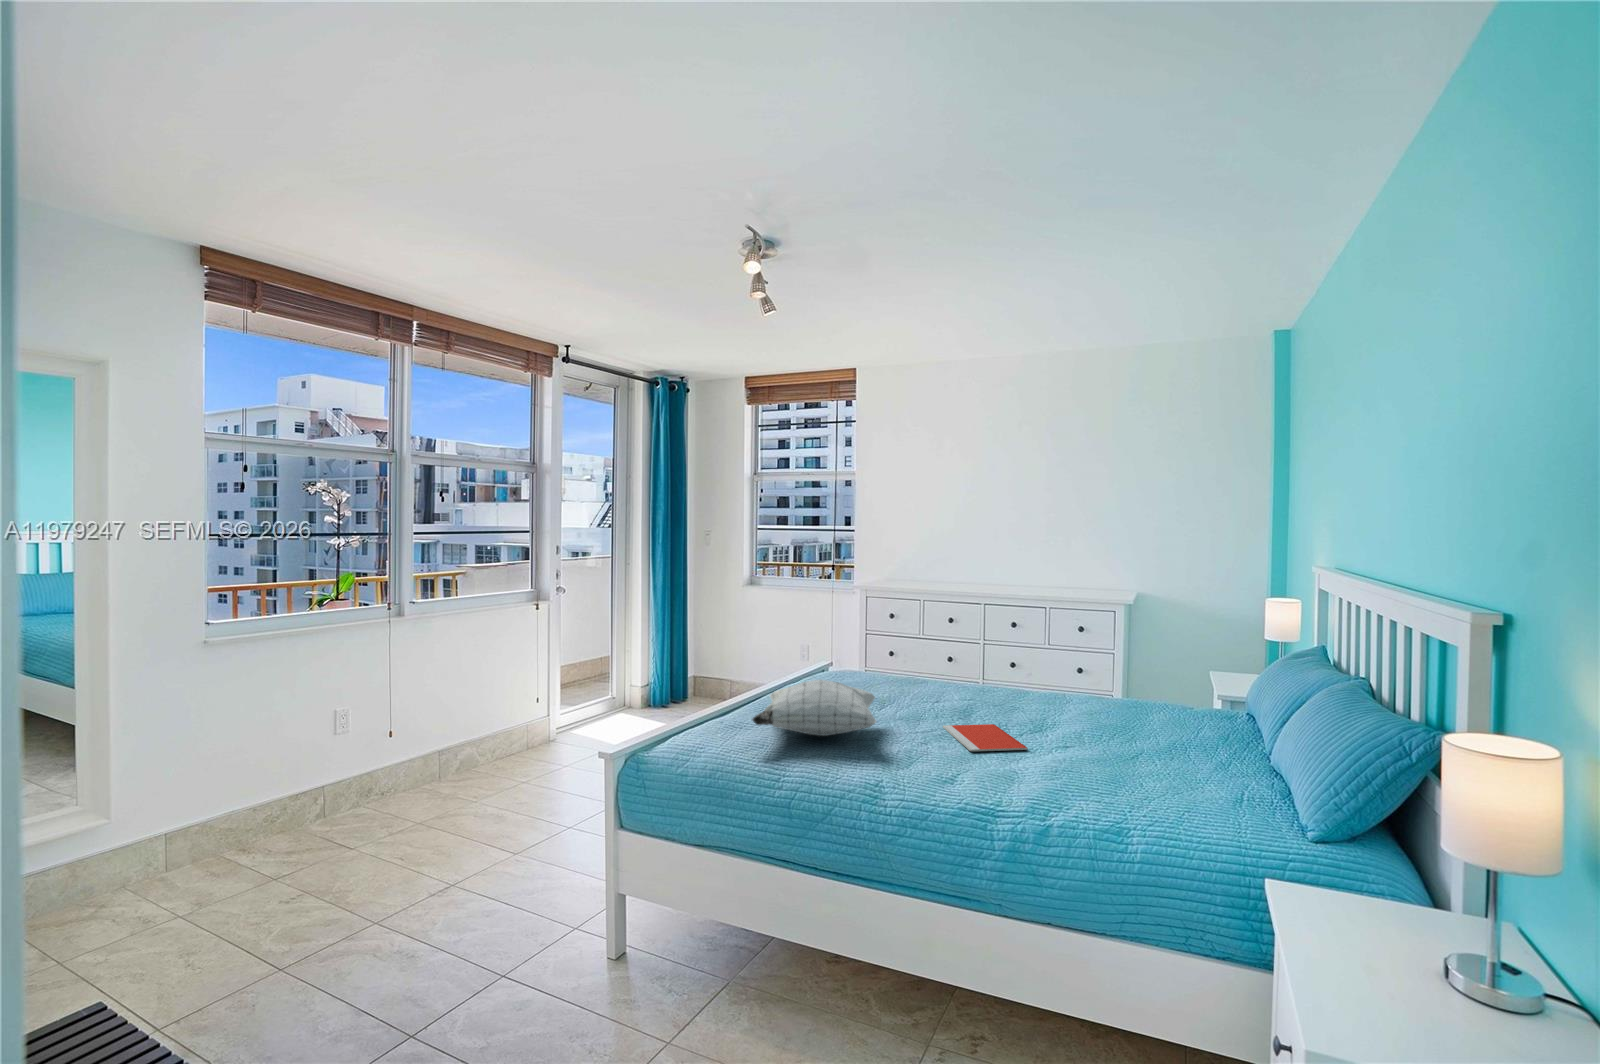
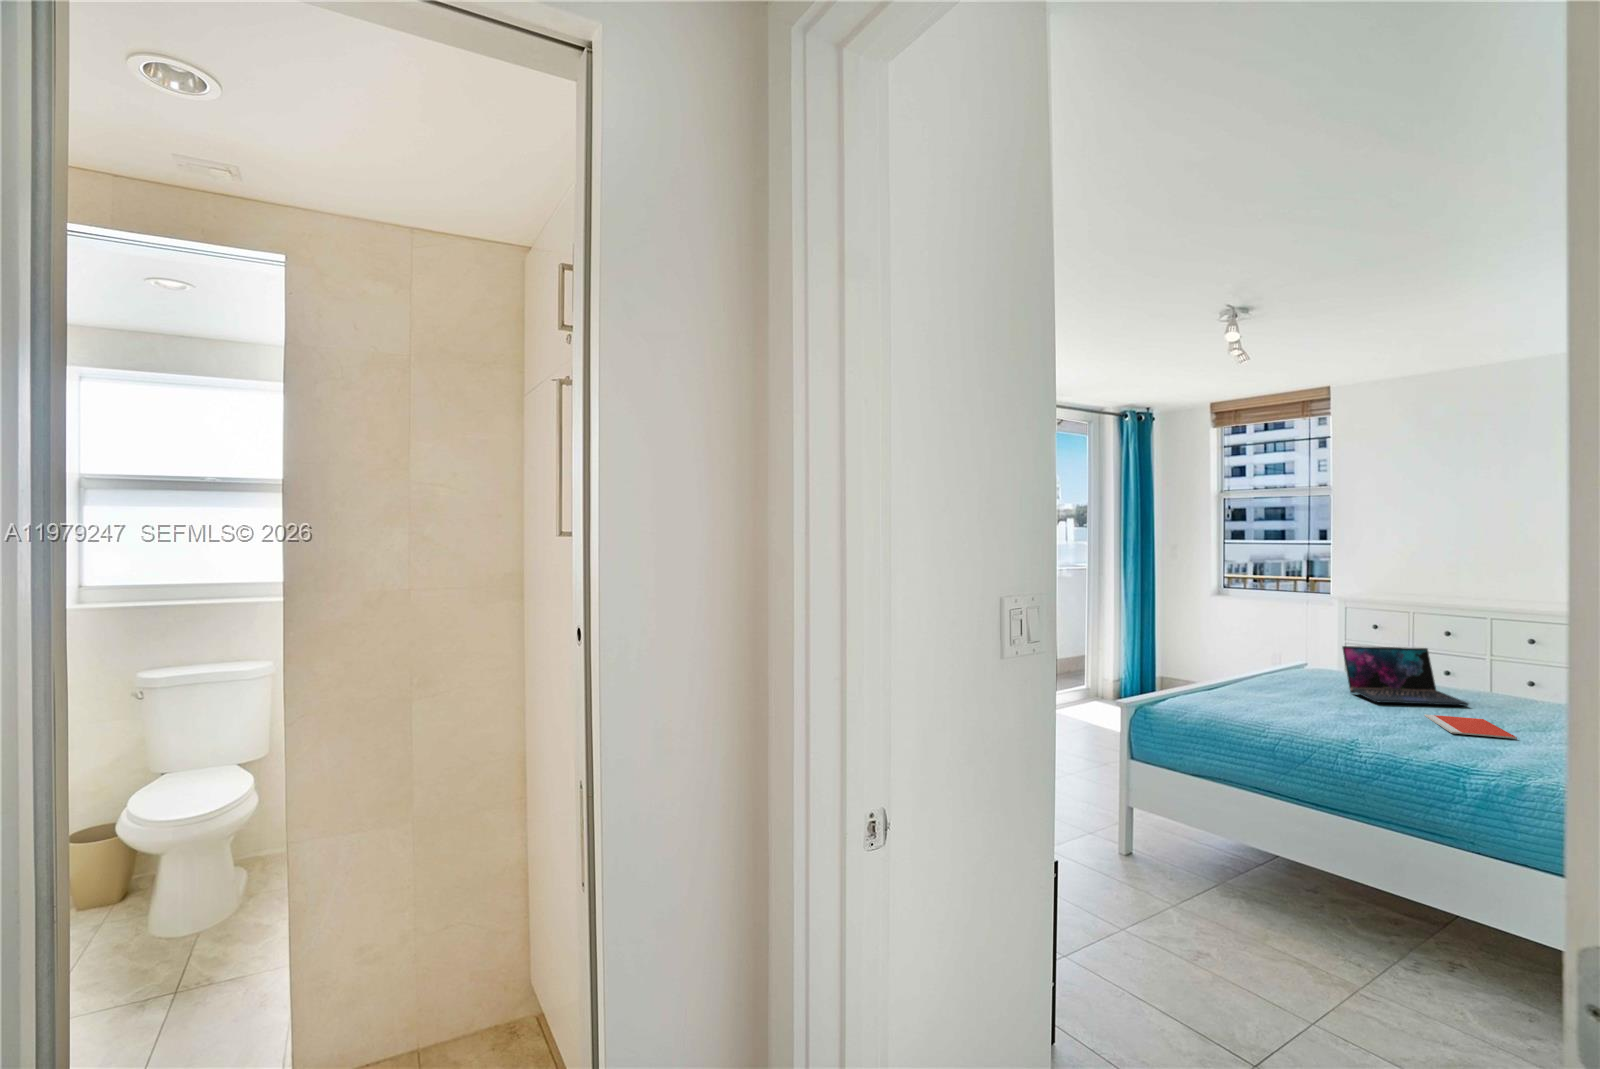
laptop: none [865,644,979,714] -> present [1342,646,1469,706]
pillow: present [752,680,876,736] -> none [1238,664,1354,709]

